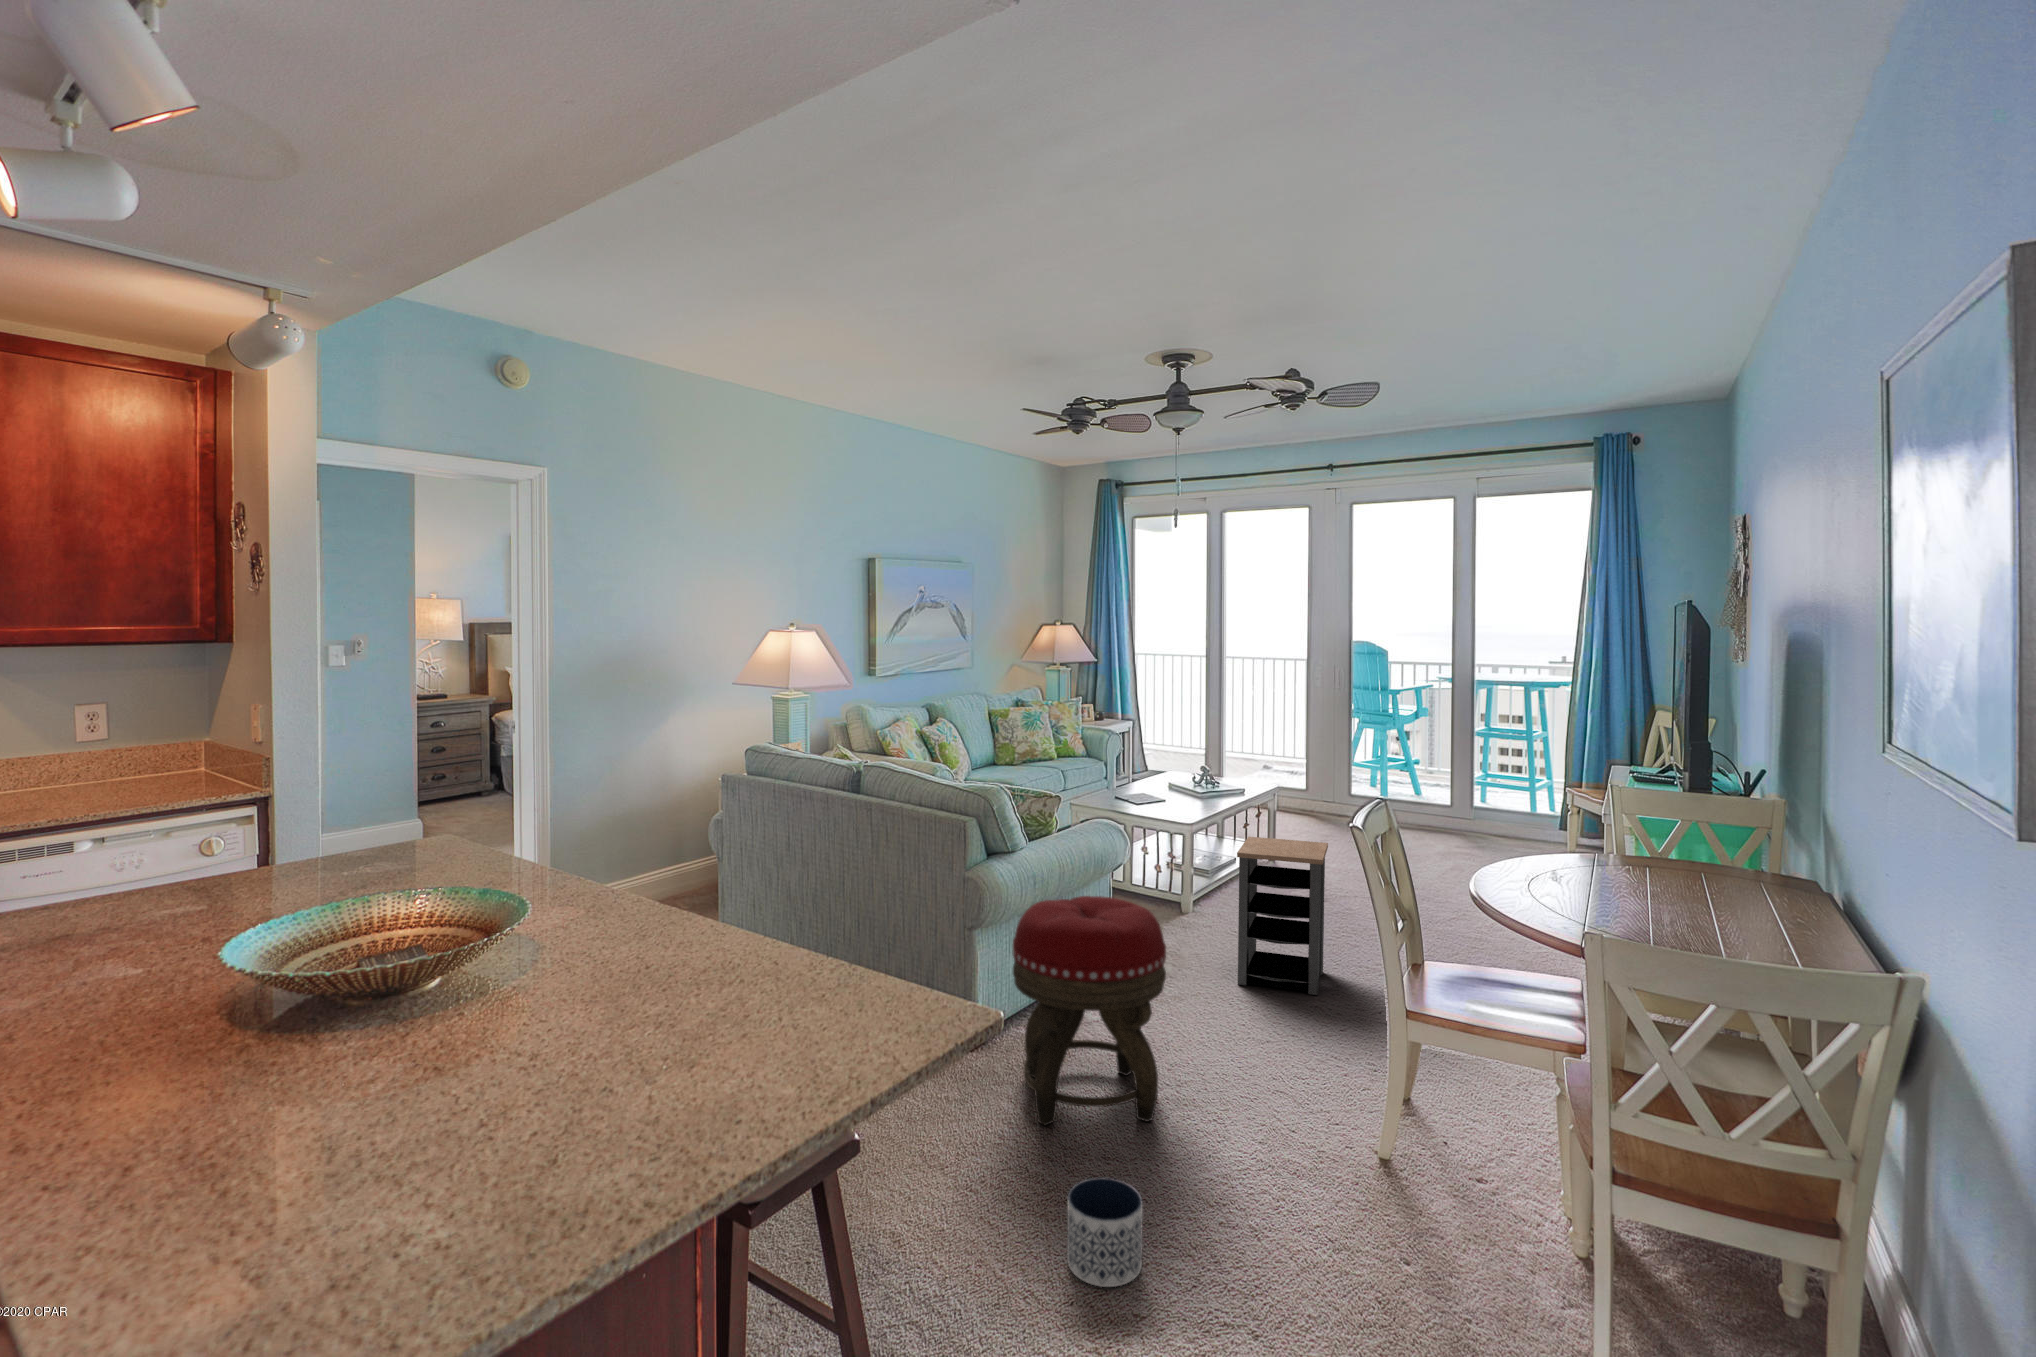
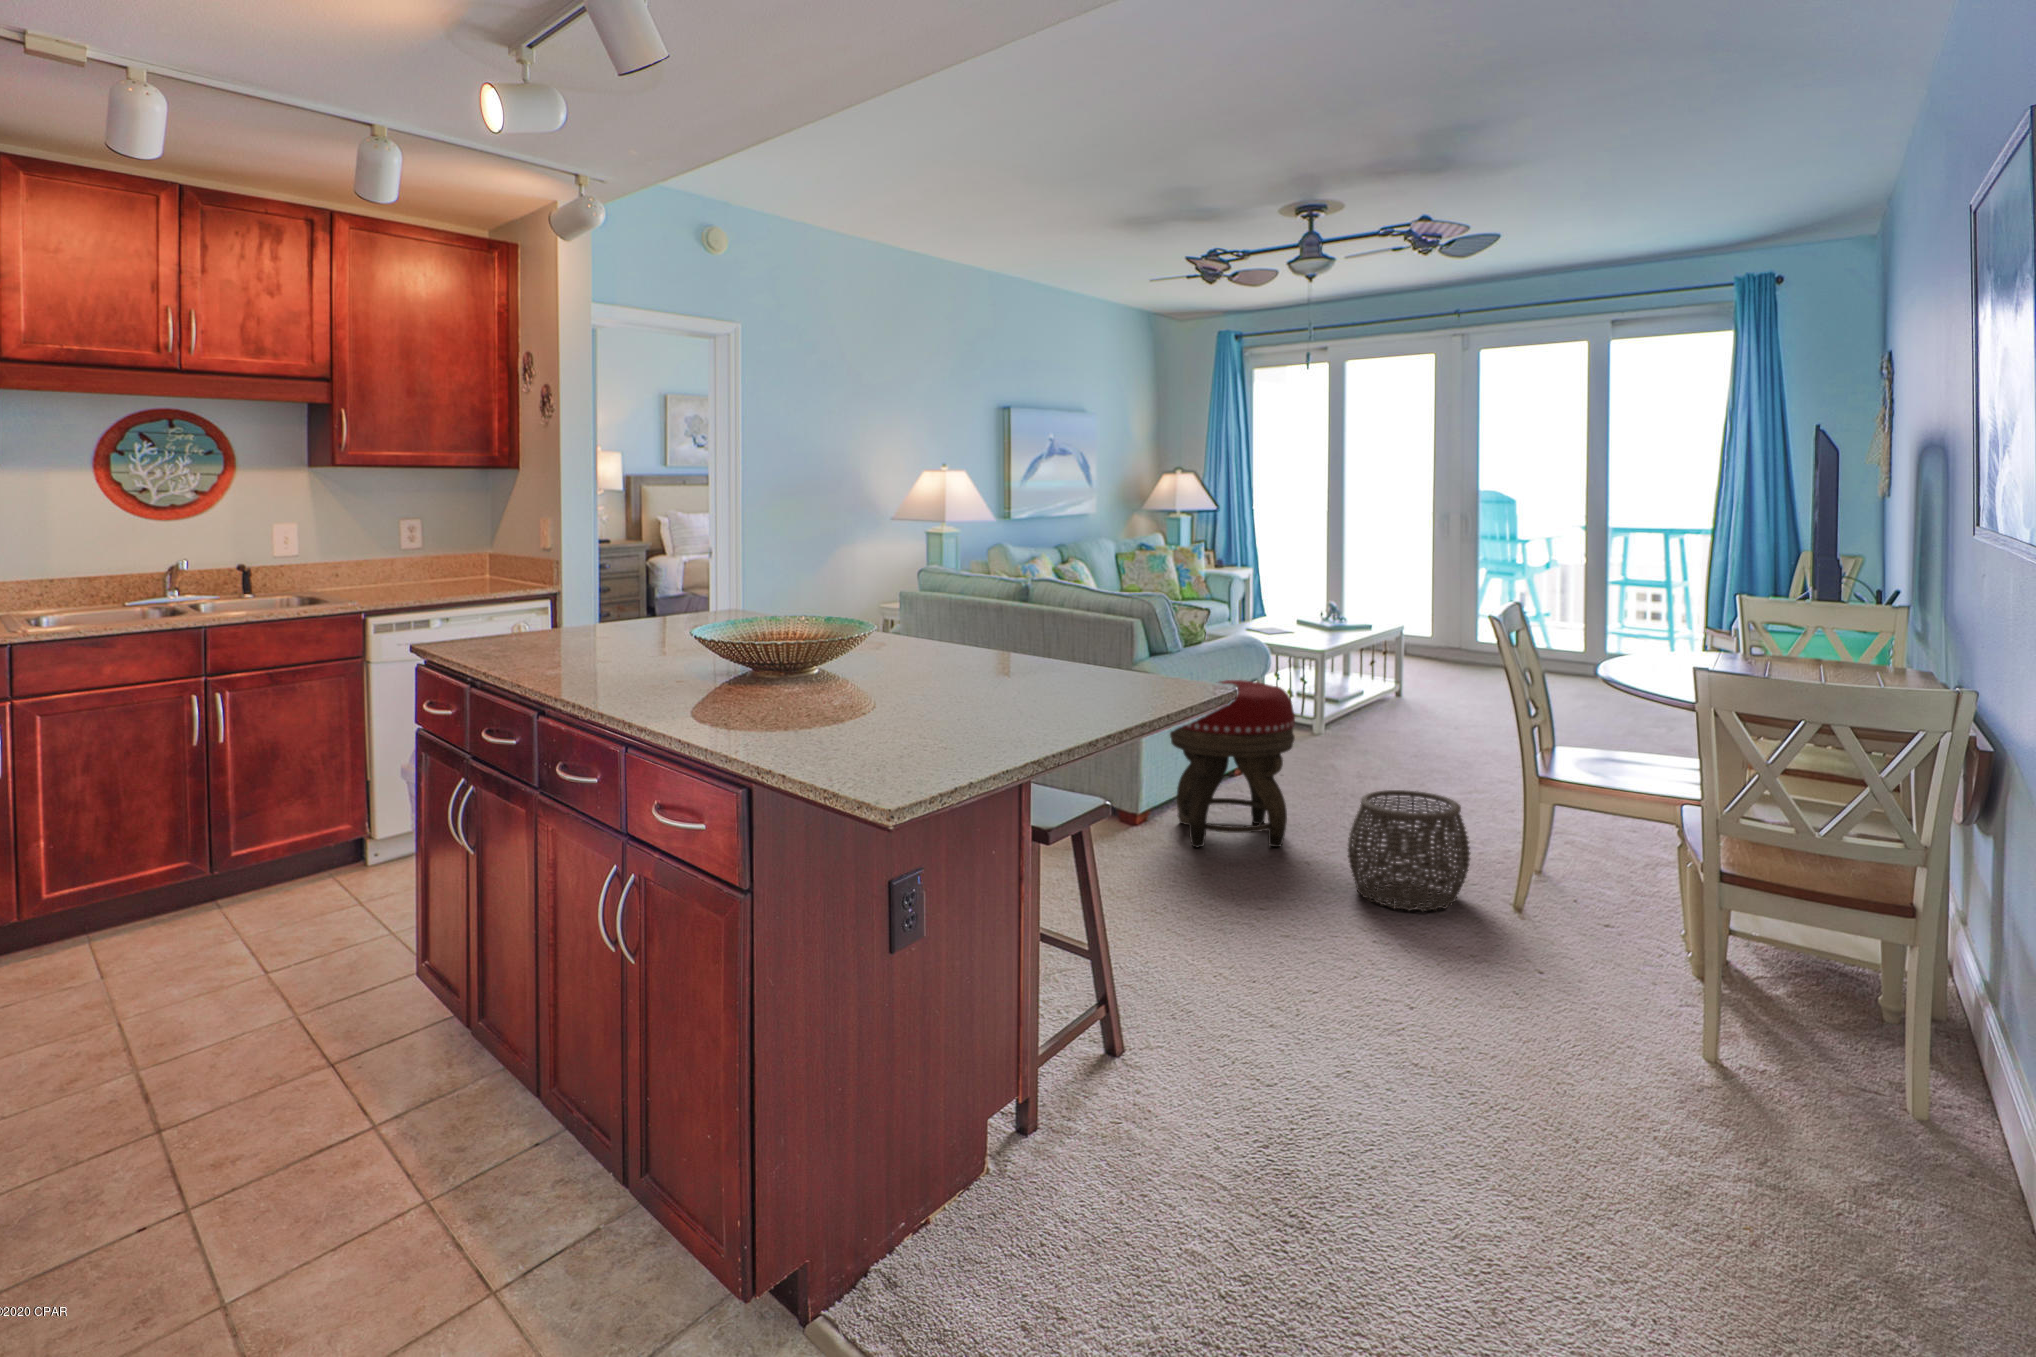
side table: present [1237,837,1328,995] -> none [1354,653,1440,783]
woven basket: none [1235,1068,1398,1261] -> present [1348,790,1470,911]
planter: present [1067,1177,1143,1287] -> none [1222,855,1278,919]

